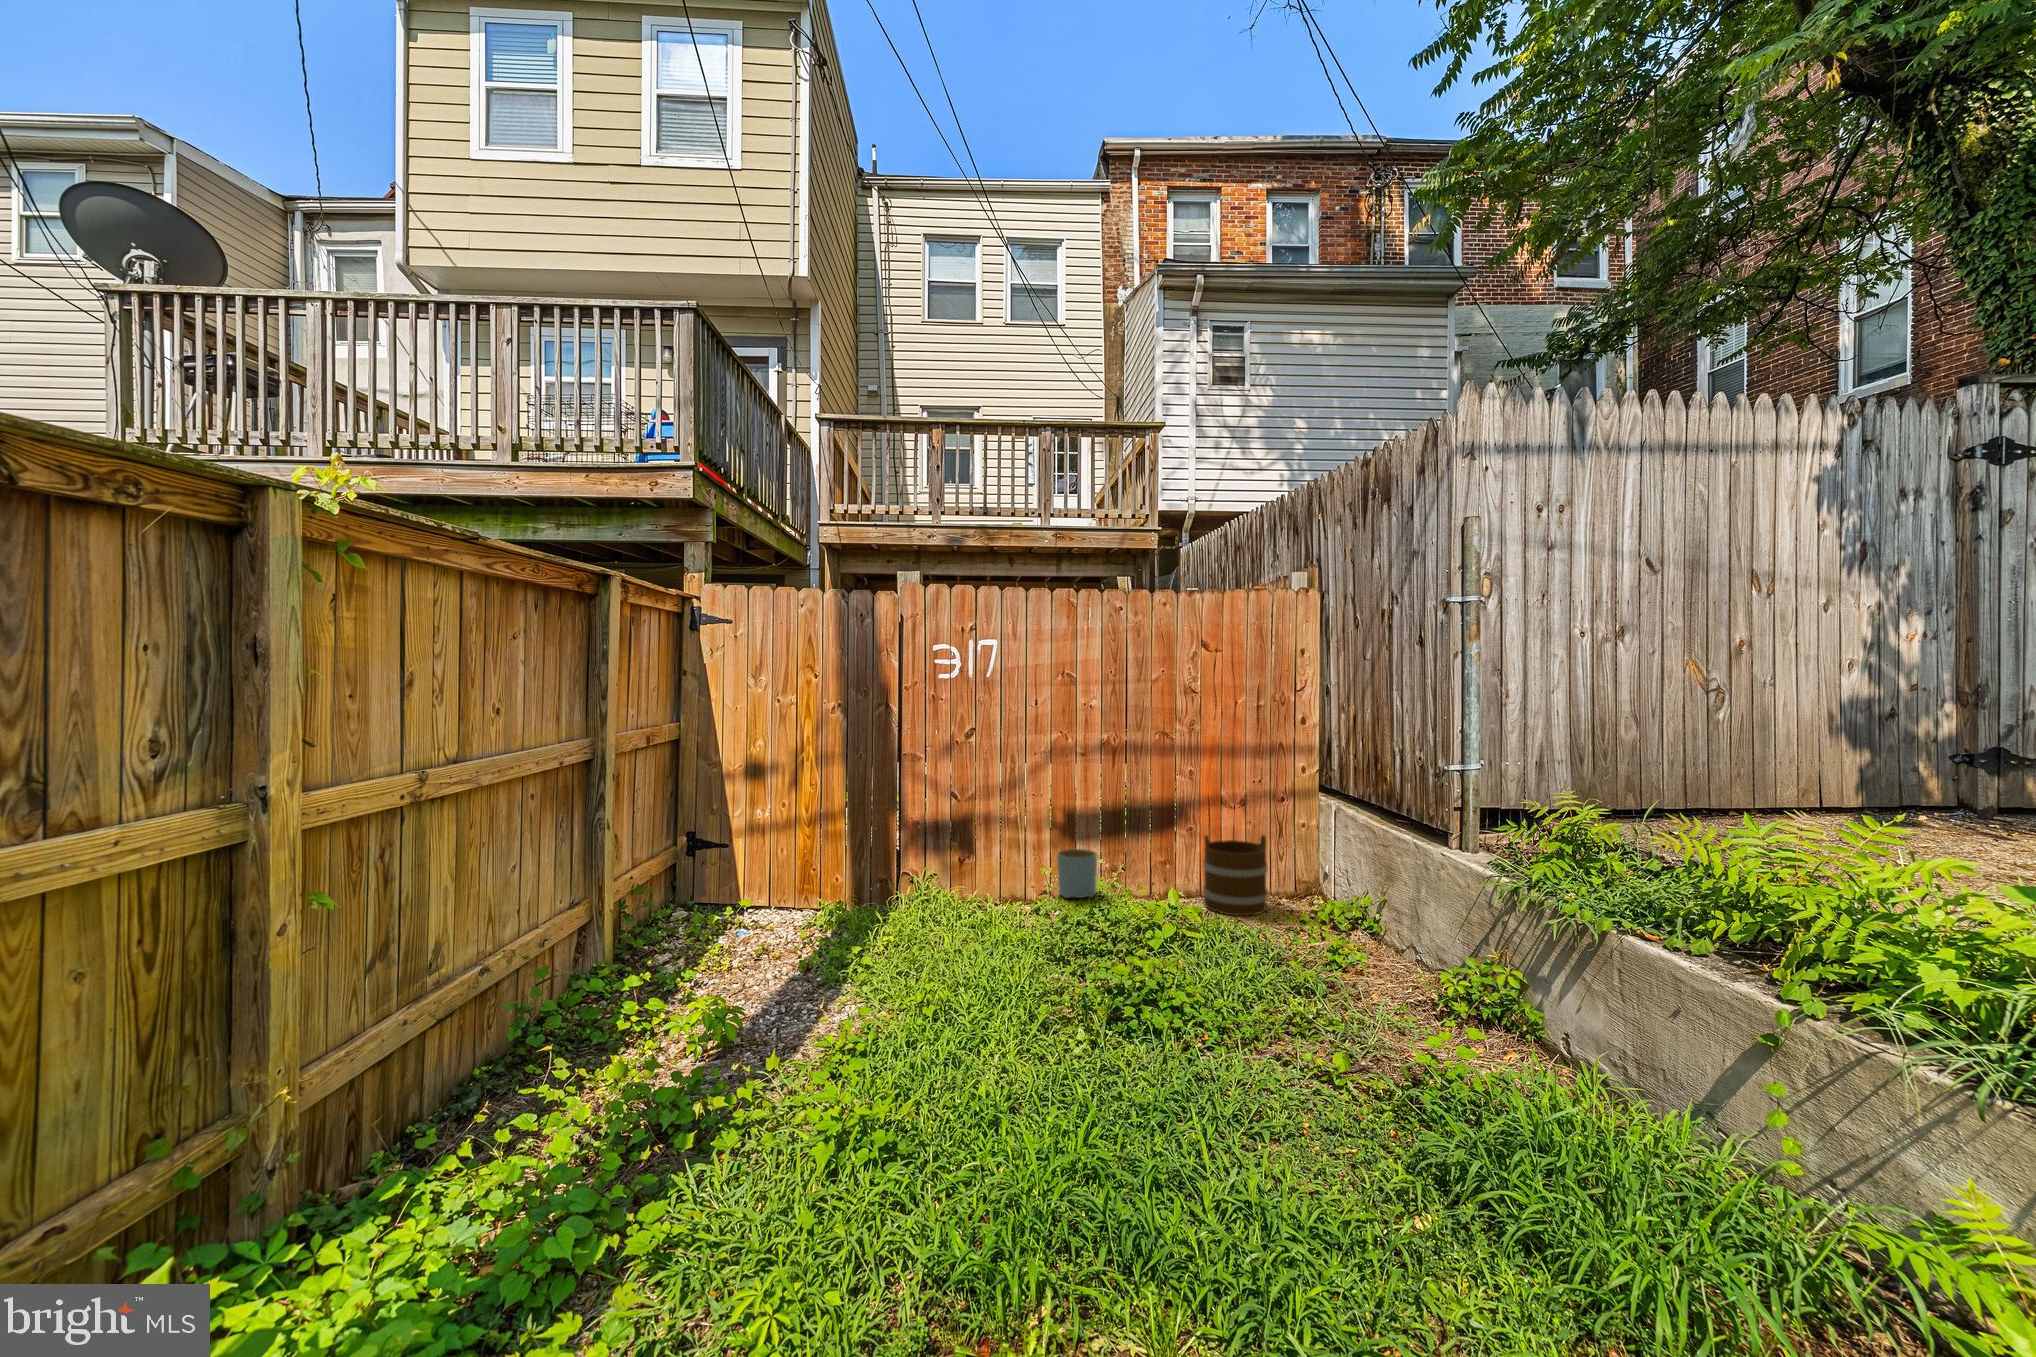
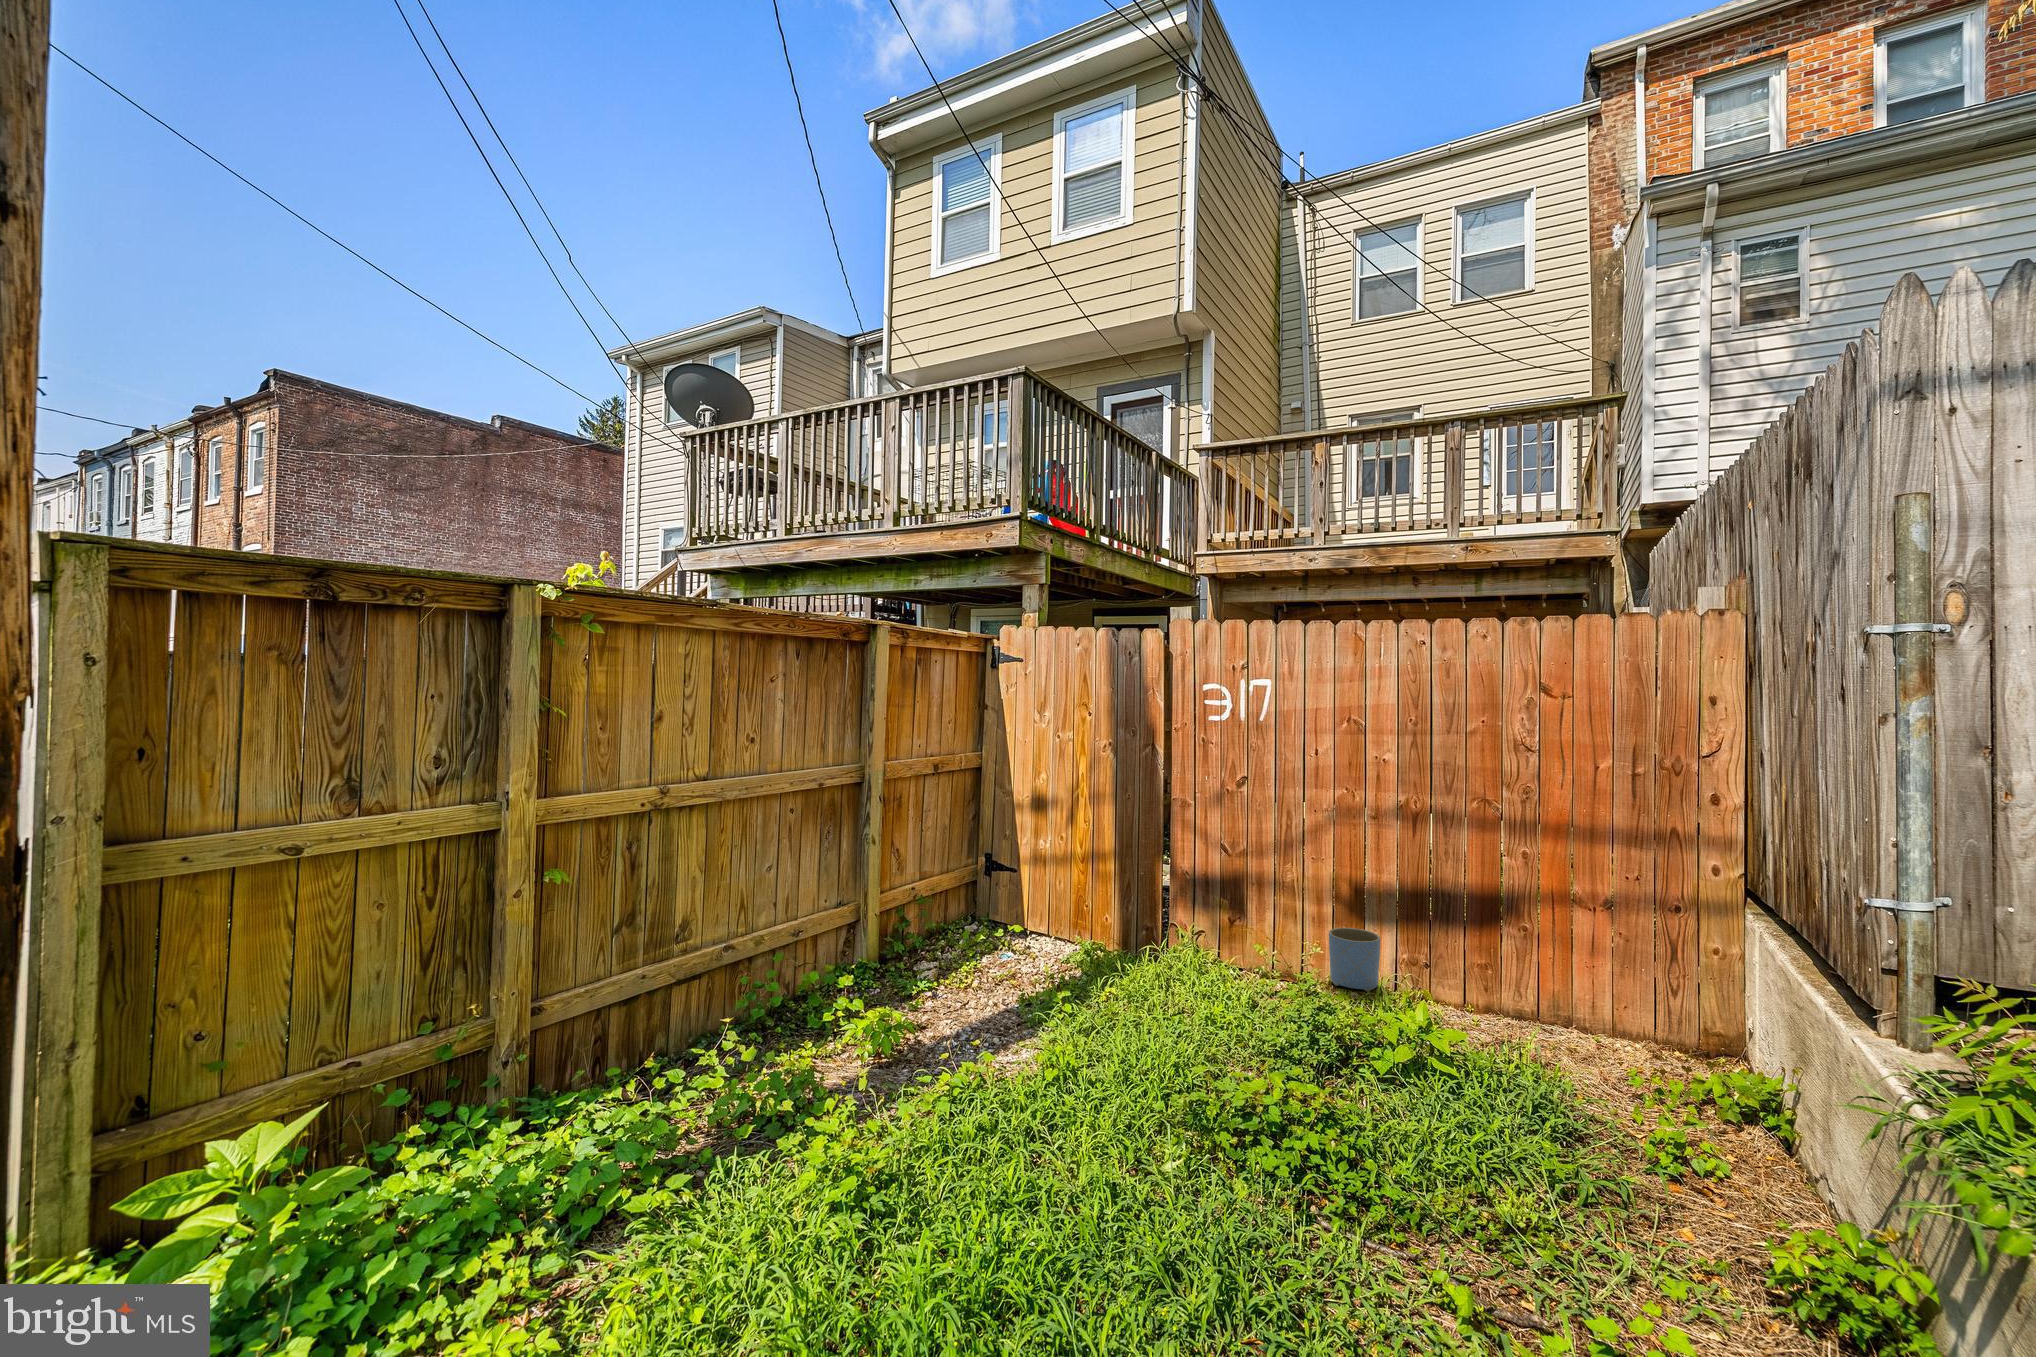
bucket: present [1203,835,1267,916] -> none [1530,941,1632,1064]

